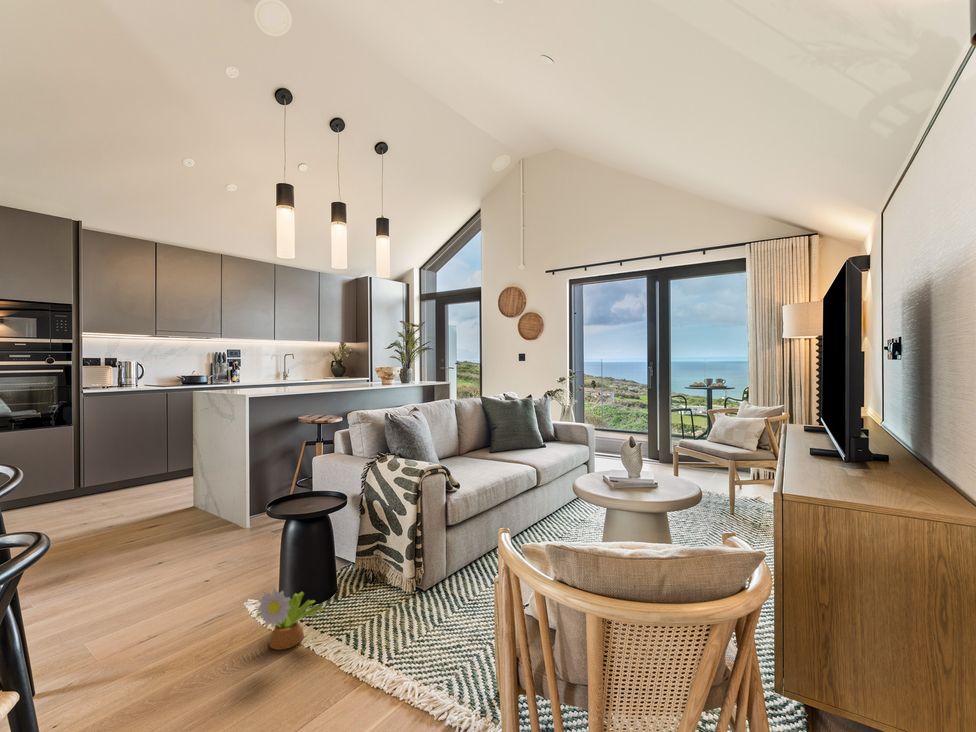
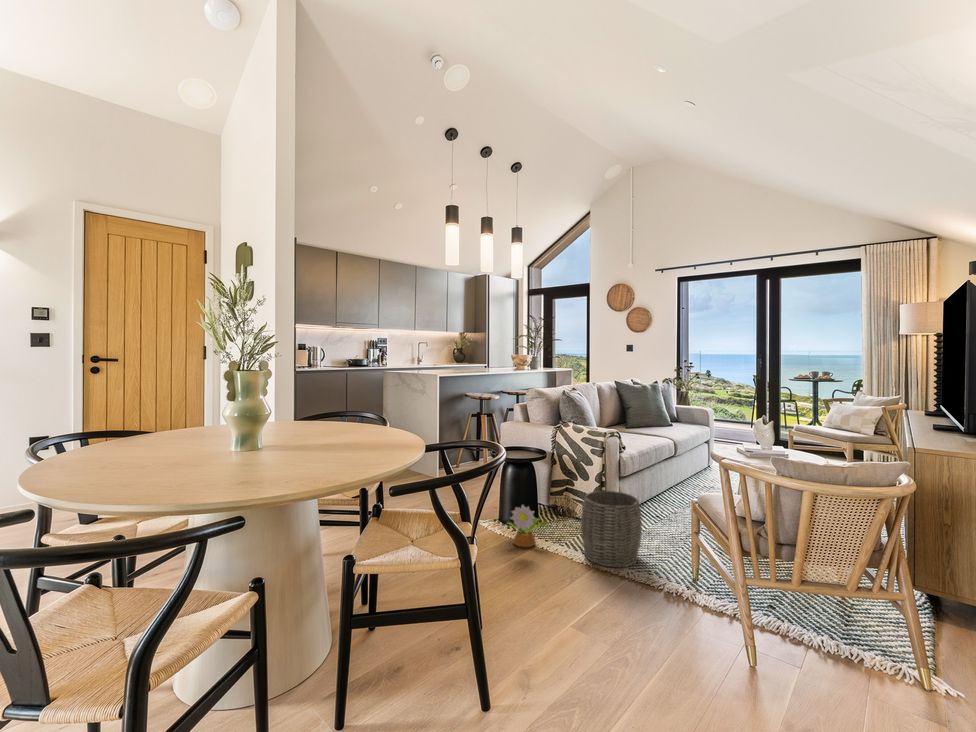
woven basket: none [353,558,439,683] -> present [581,491,642,567]

